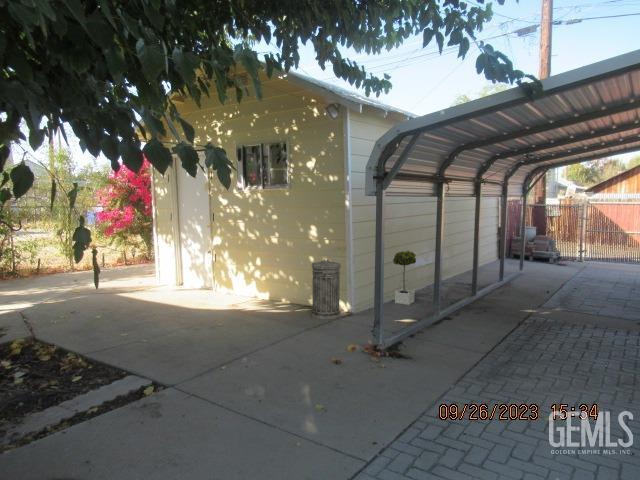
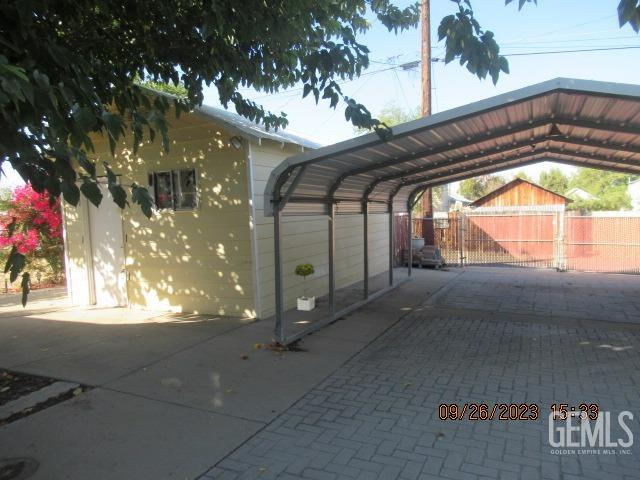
trash can: present [311,259,340,319] -> none [221,273,248,328]

